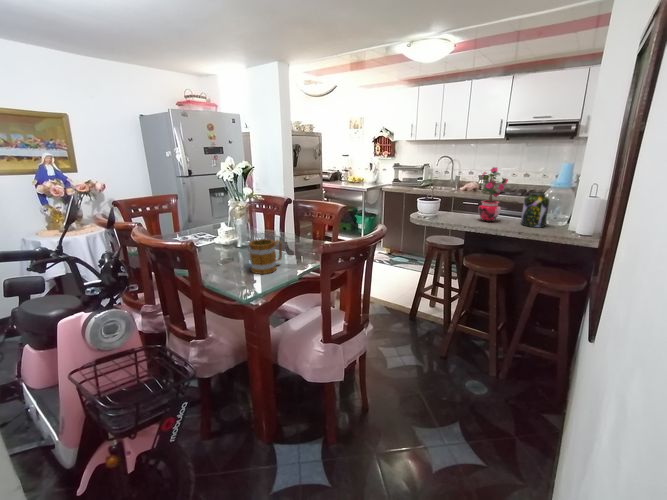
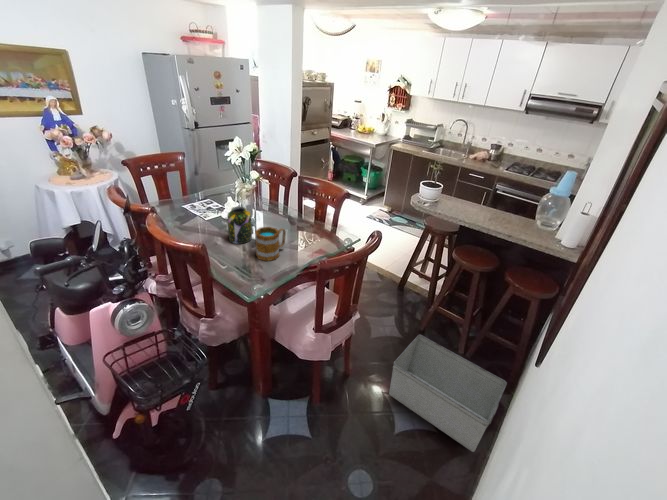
potted plant: present [478,167,508,222] -> none [475,168,510,220]
jar: present [521,193,549,227] -> present [227,207,252,244]
storage bin: none [418,349,557,484] -> present [389,335,507,452]

